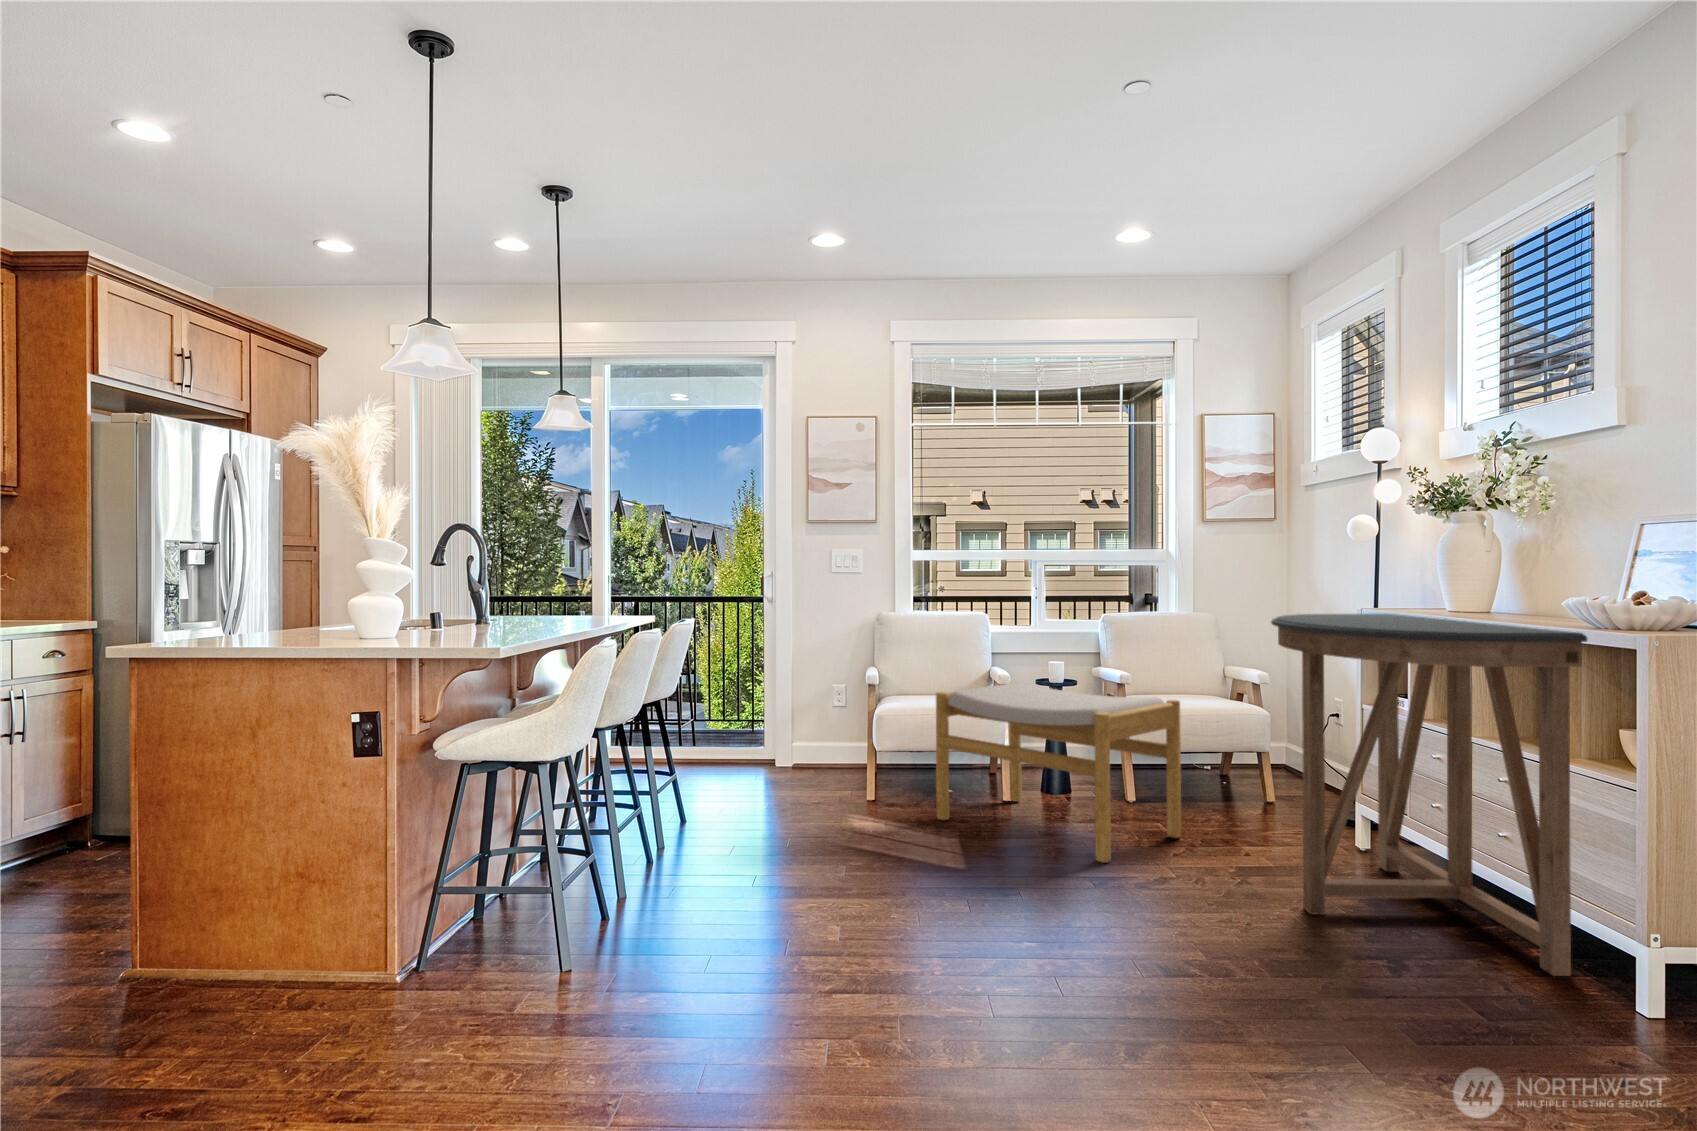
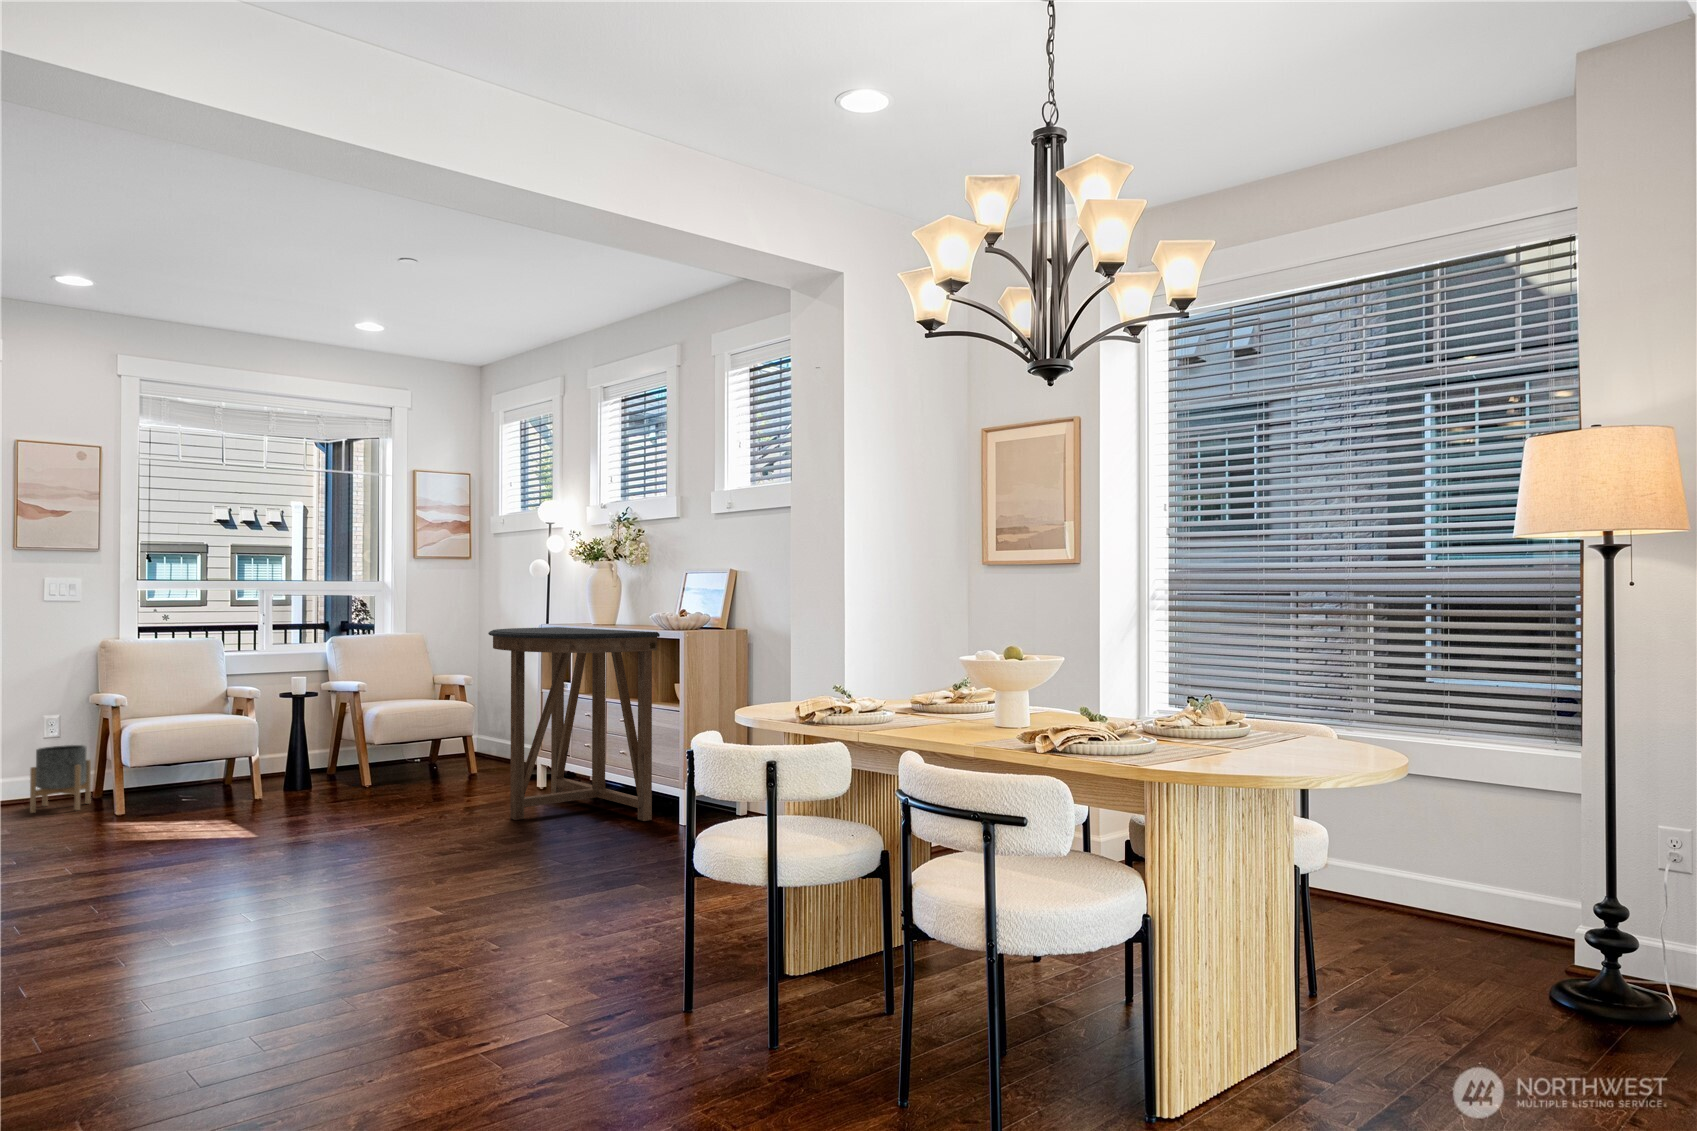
footstool: present [936,682,1181,863] -> none [201,695,416,819]
planter: none [808,717,863,787] -> present [30,745,91,813]

